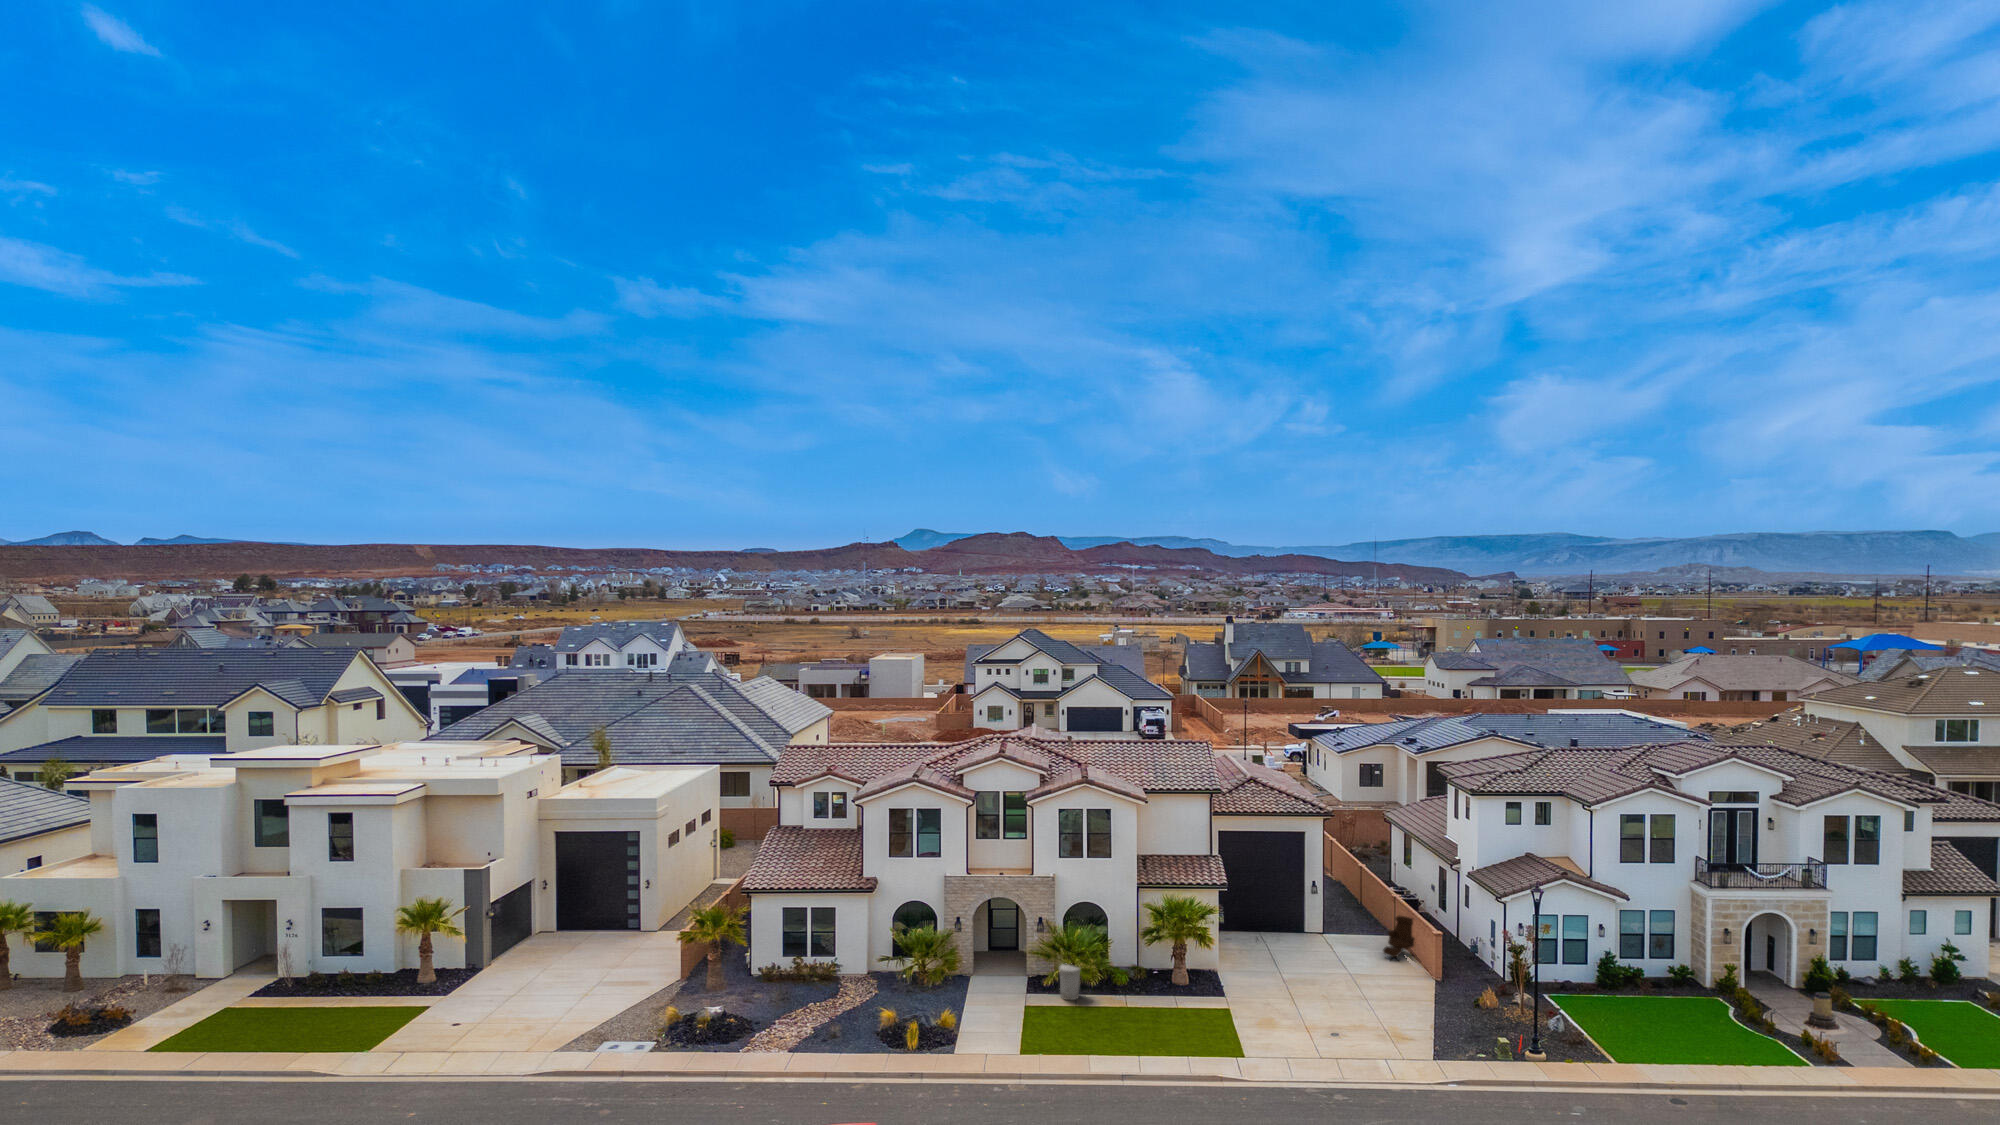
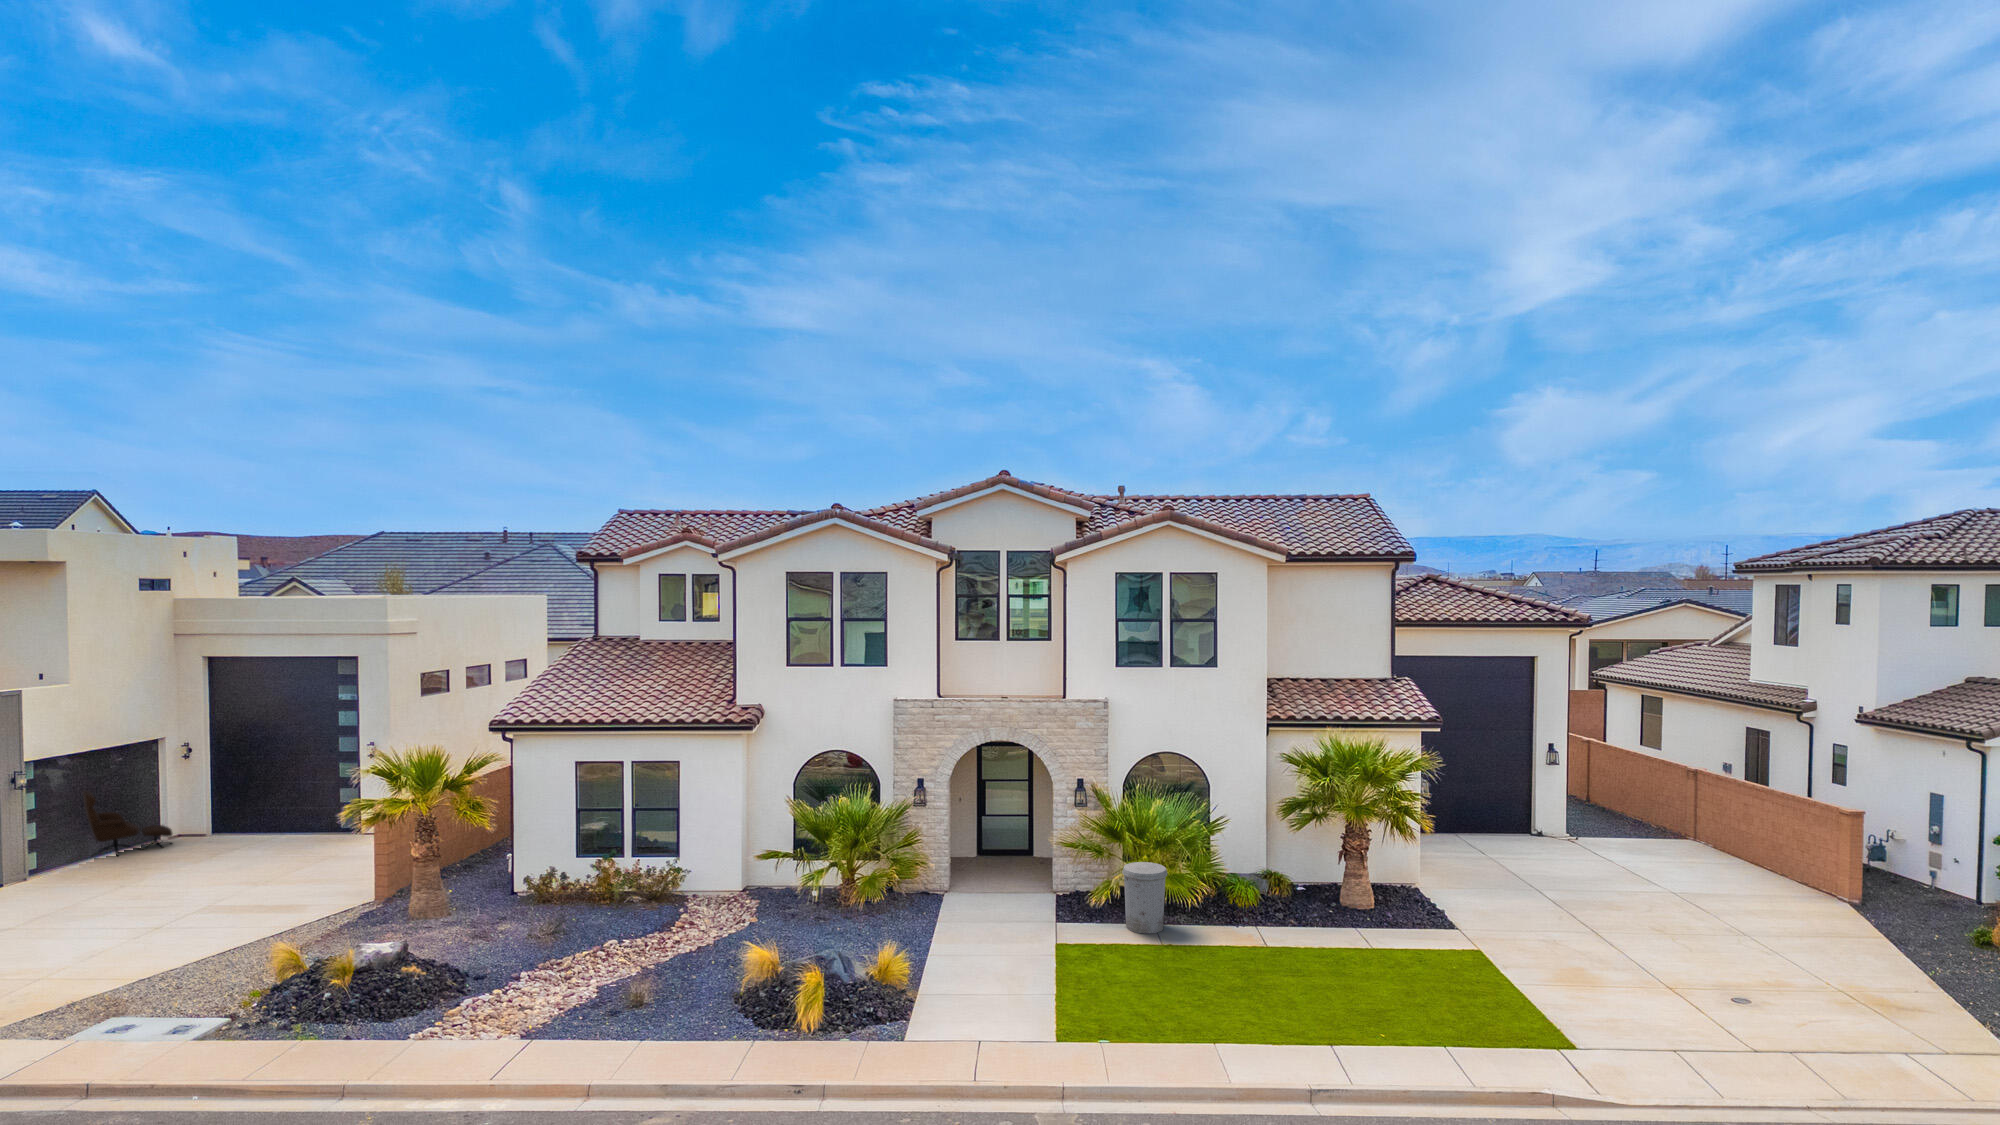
lounge chair: present [1383,916,1415,959] -> present [83,790,172,856]

